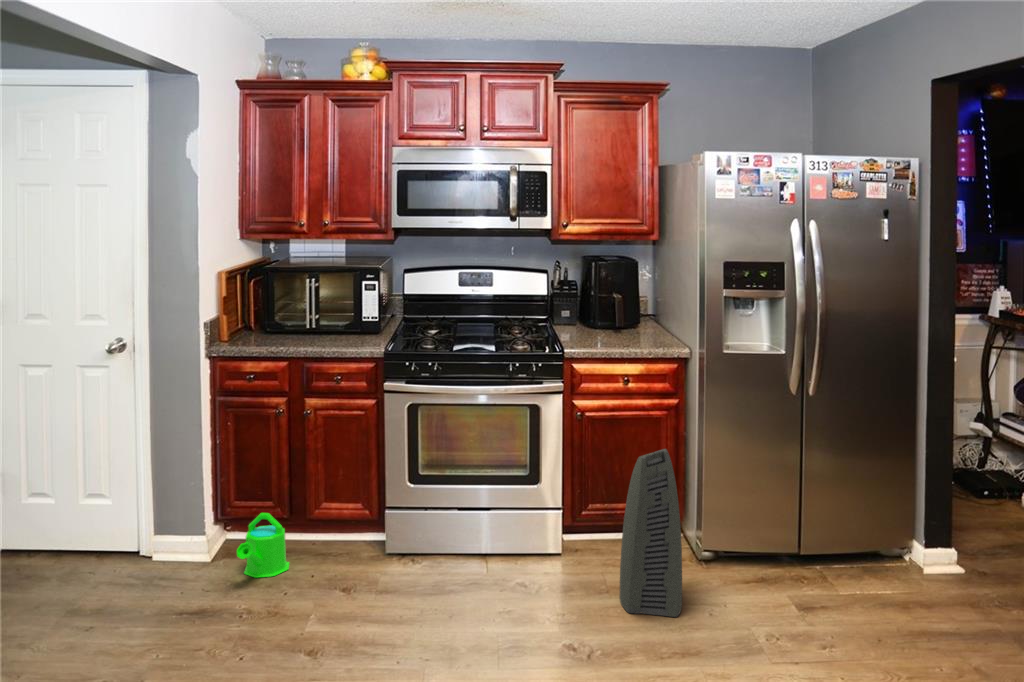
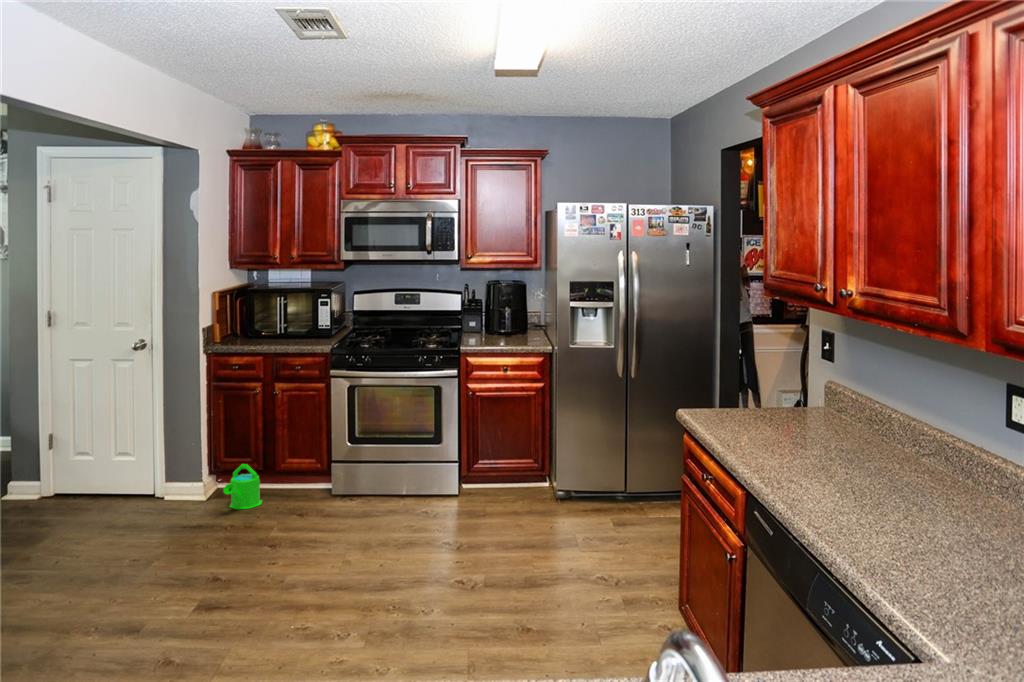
air purifier: present [619,449,682,617] -> none [490,416,533,531]

